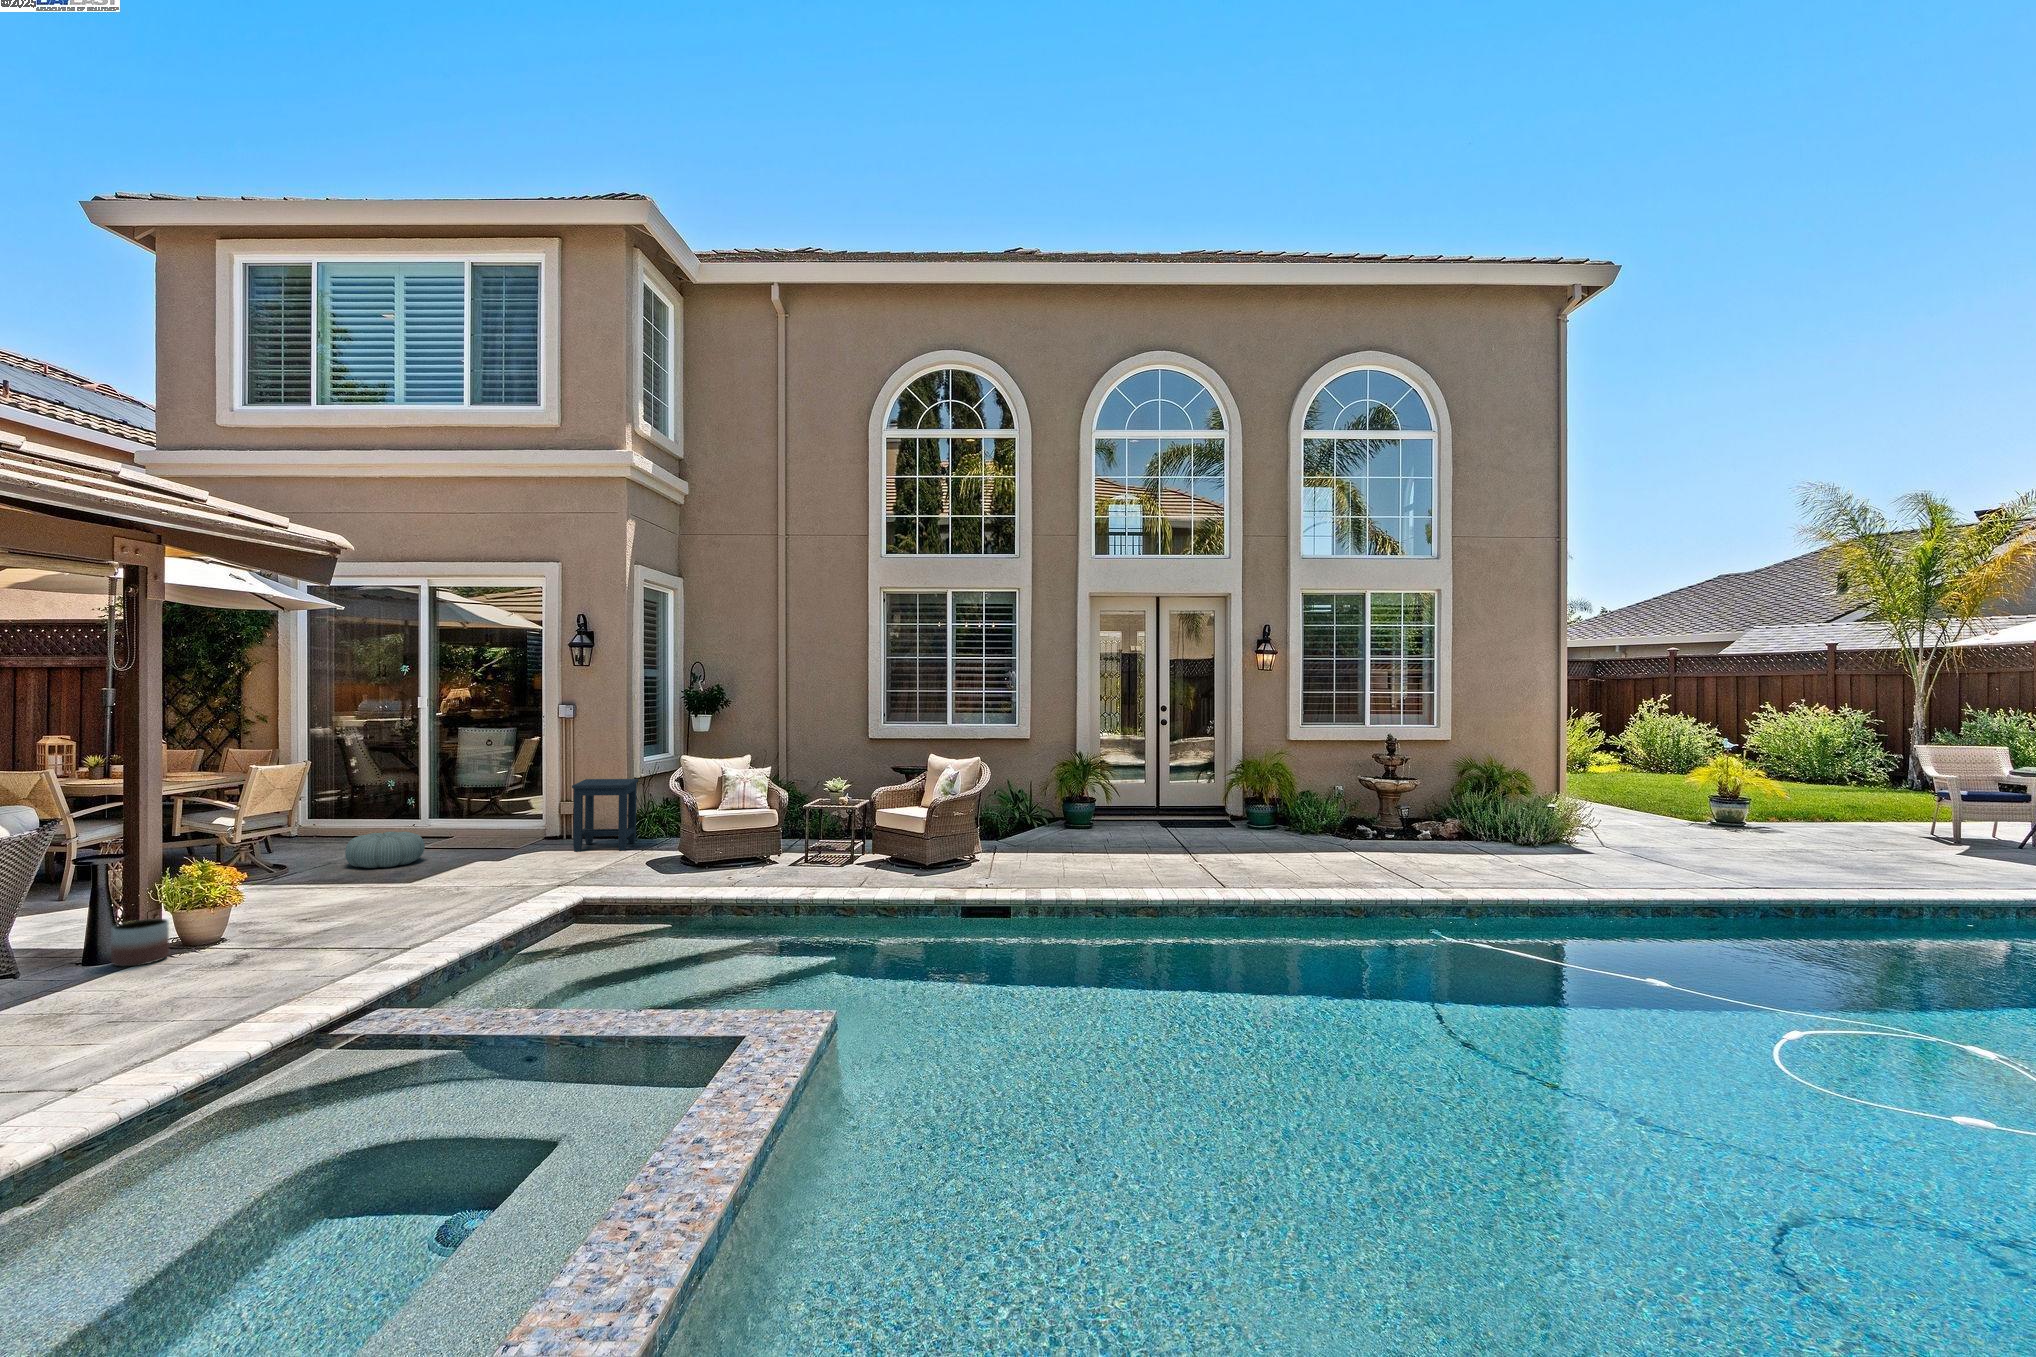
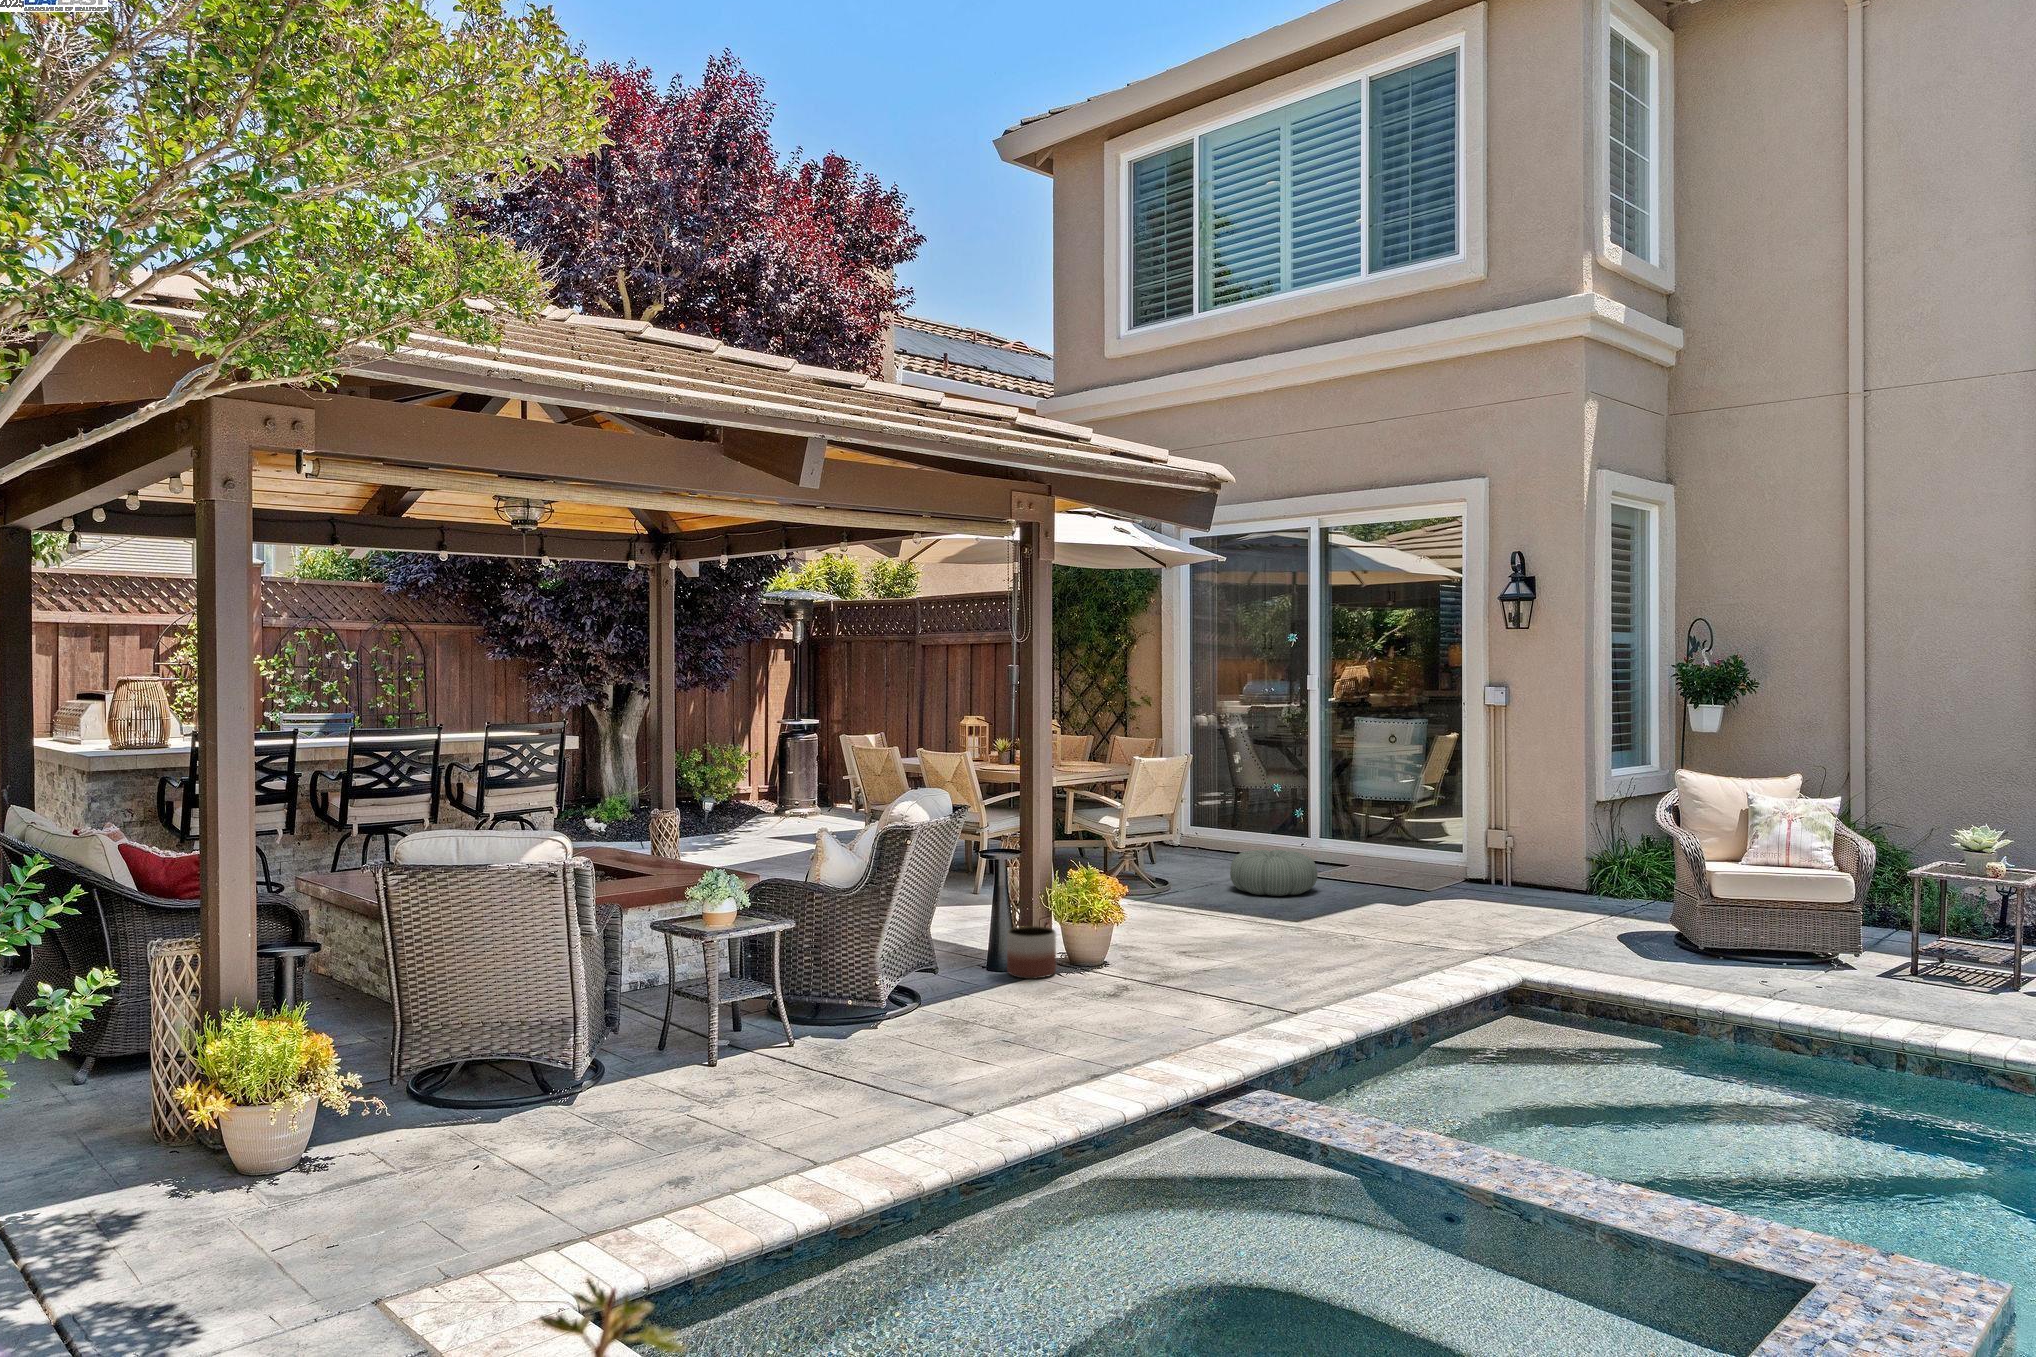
side table: present [572,779,638,852] -> none [1506,798,1604,912]

